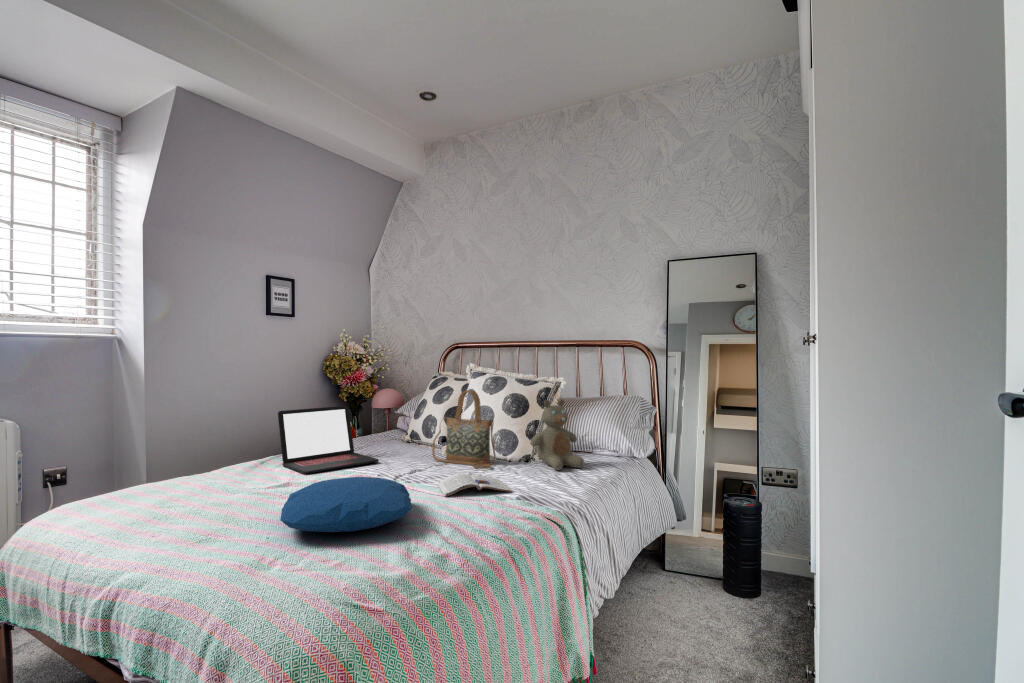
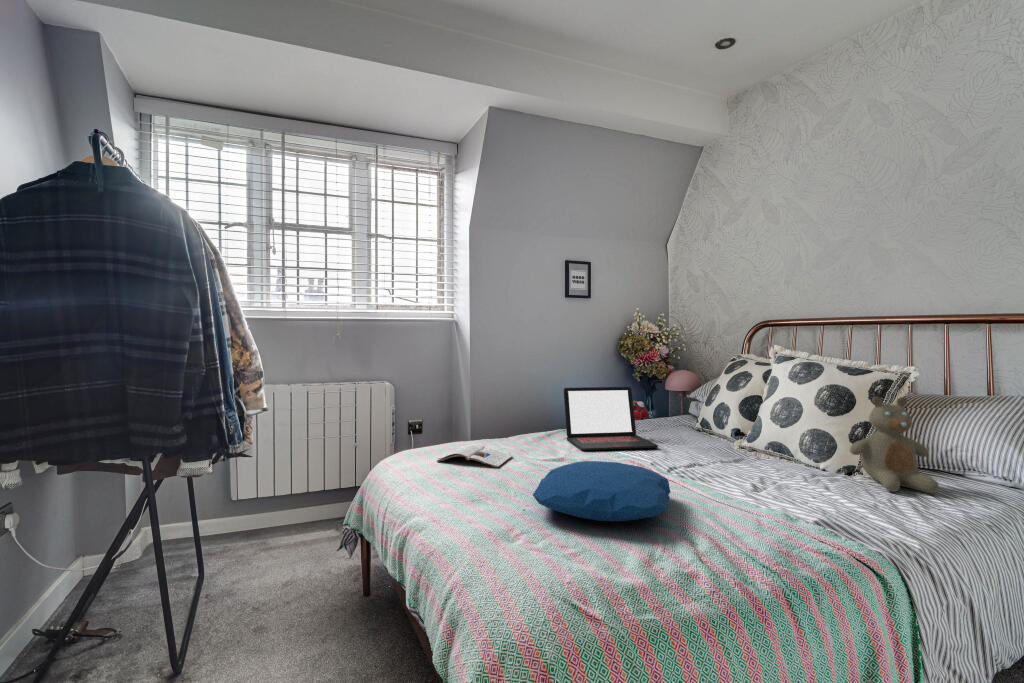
handbag: present [432,390,496,469] -> none [719,378,799,474]
magazine: present [437,473,512,497] -> present [437,444,513,468]

